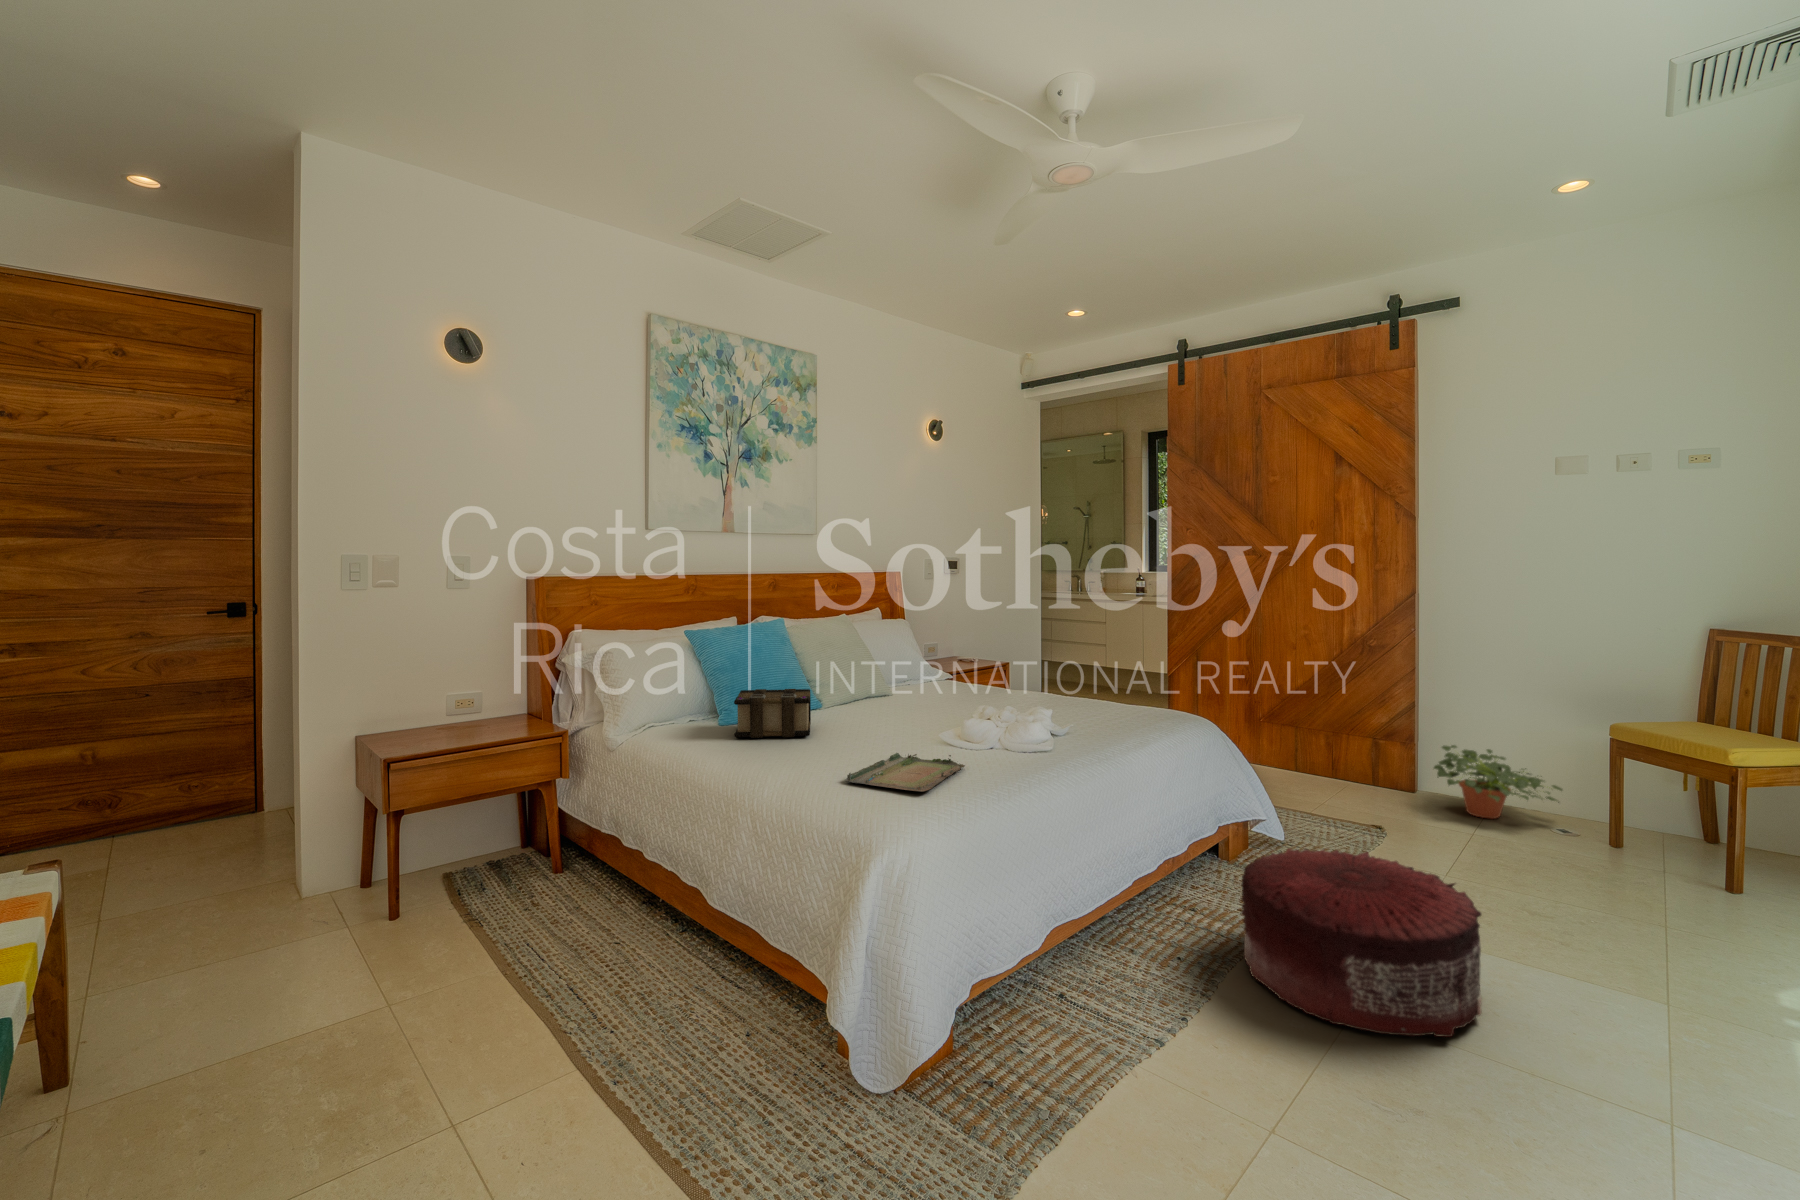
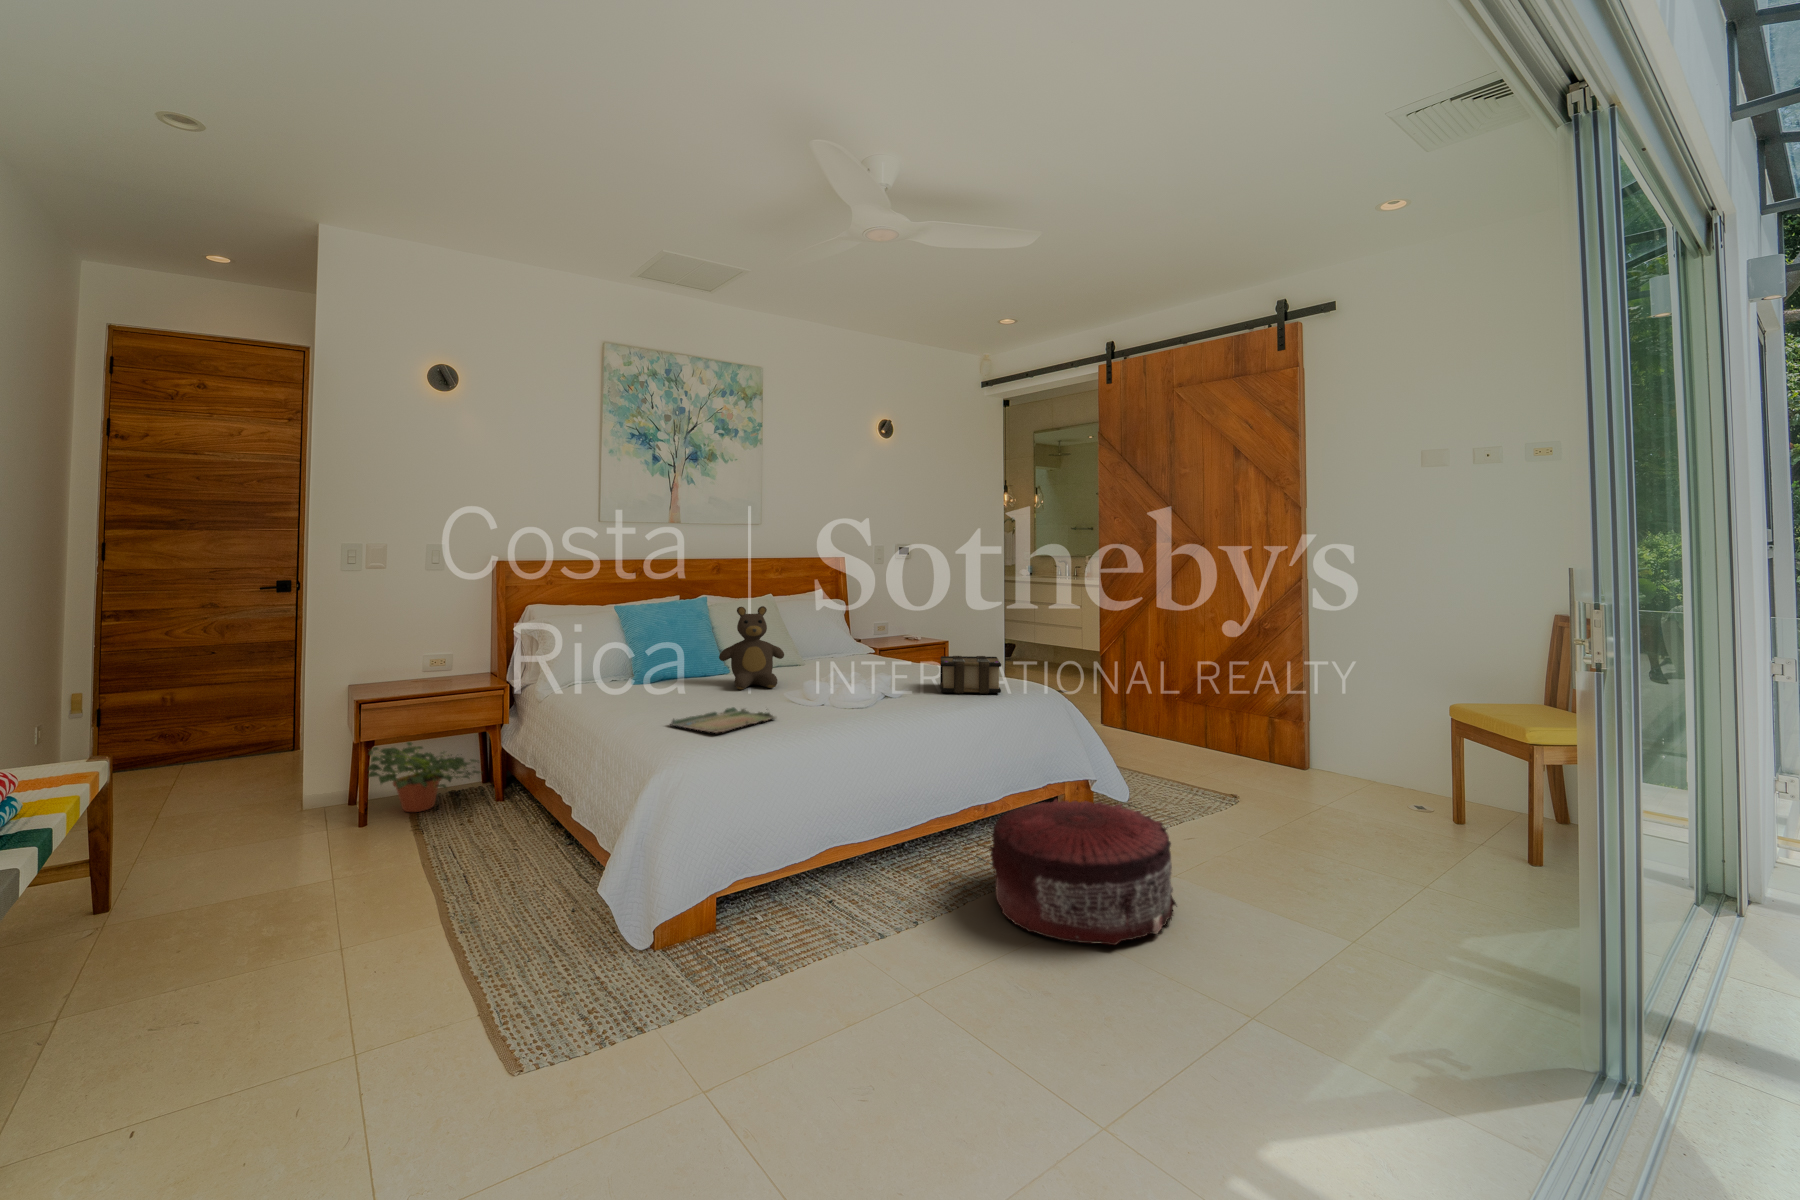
teddy bear: none [833,627,907,727] -> present [719,606,784,689]
book: present [734,689,811,738] -> present [940,656,1001,694]
potted plant: present [1434,745,1562,819] -> present [368,742,480,812]

